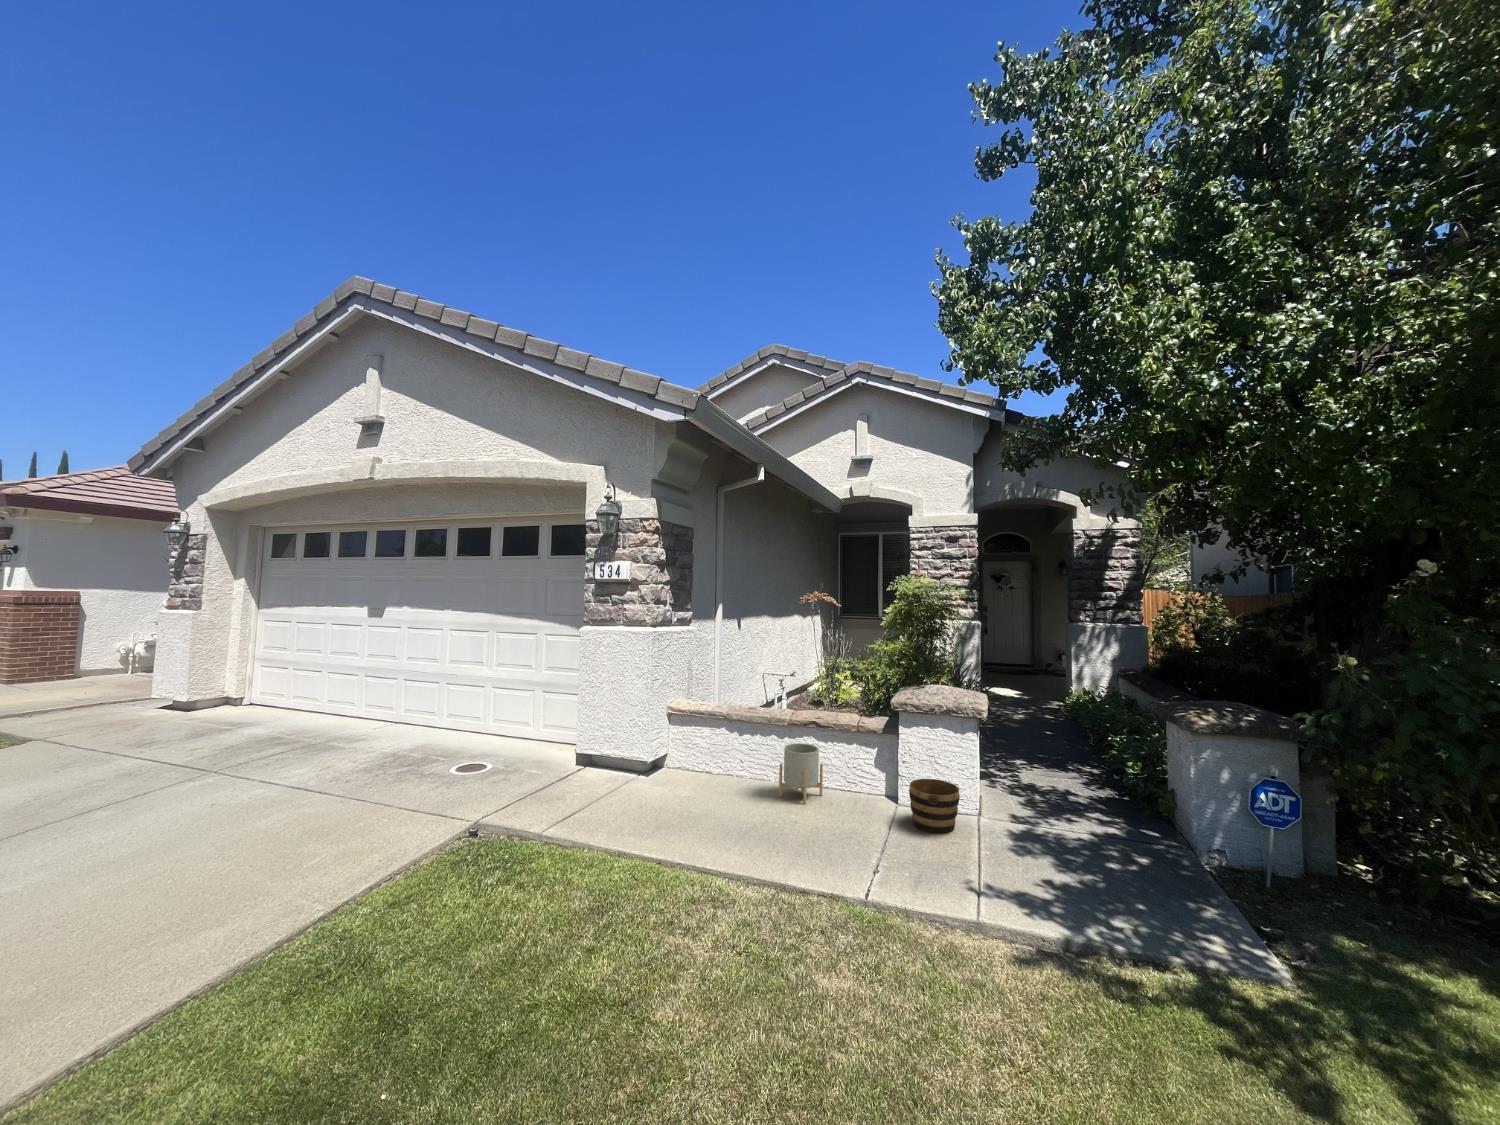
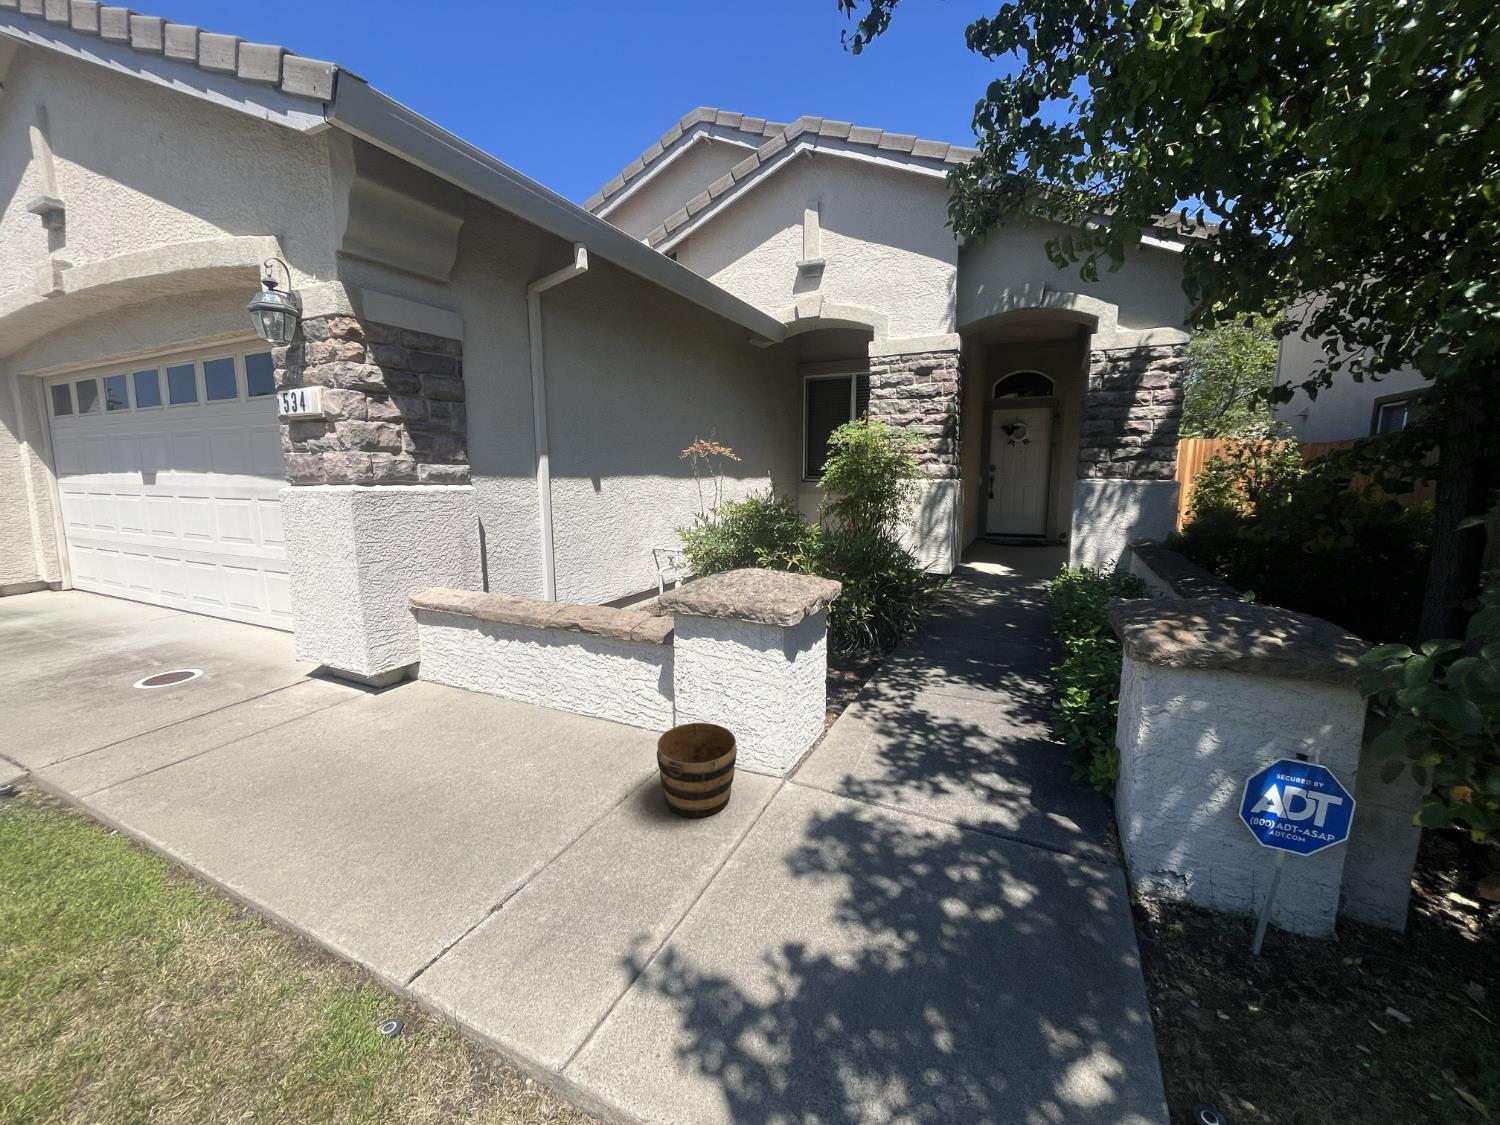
planter: present [779,743,823,804] -> none [524,652,590,742]

